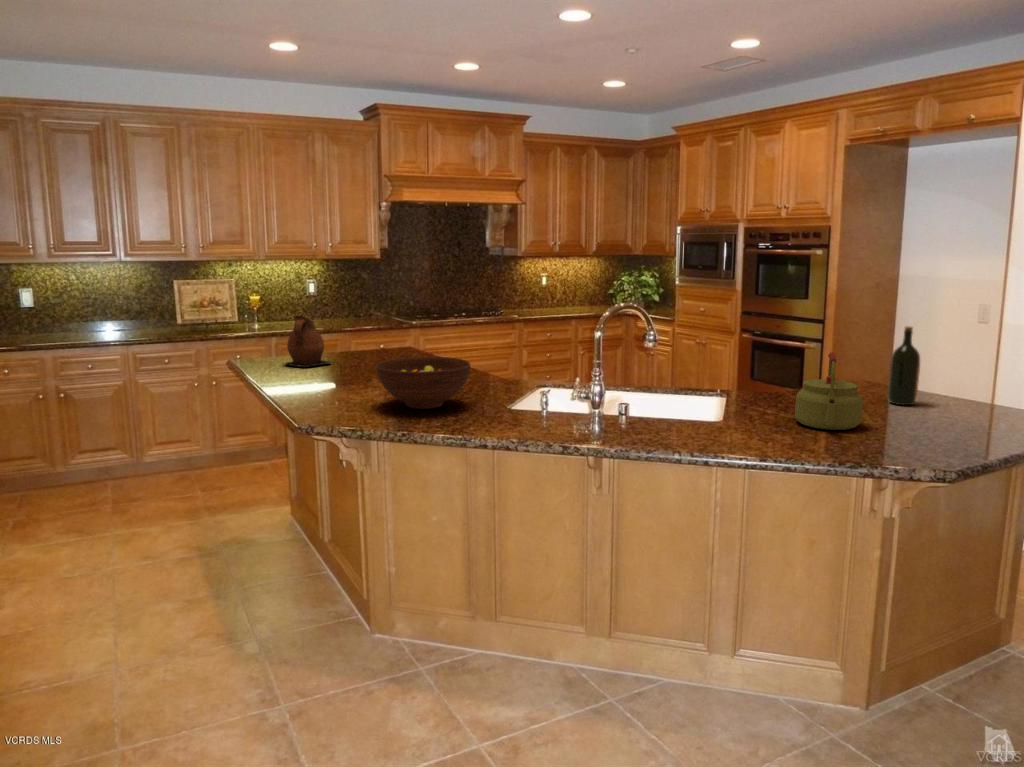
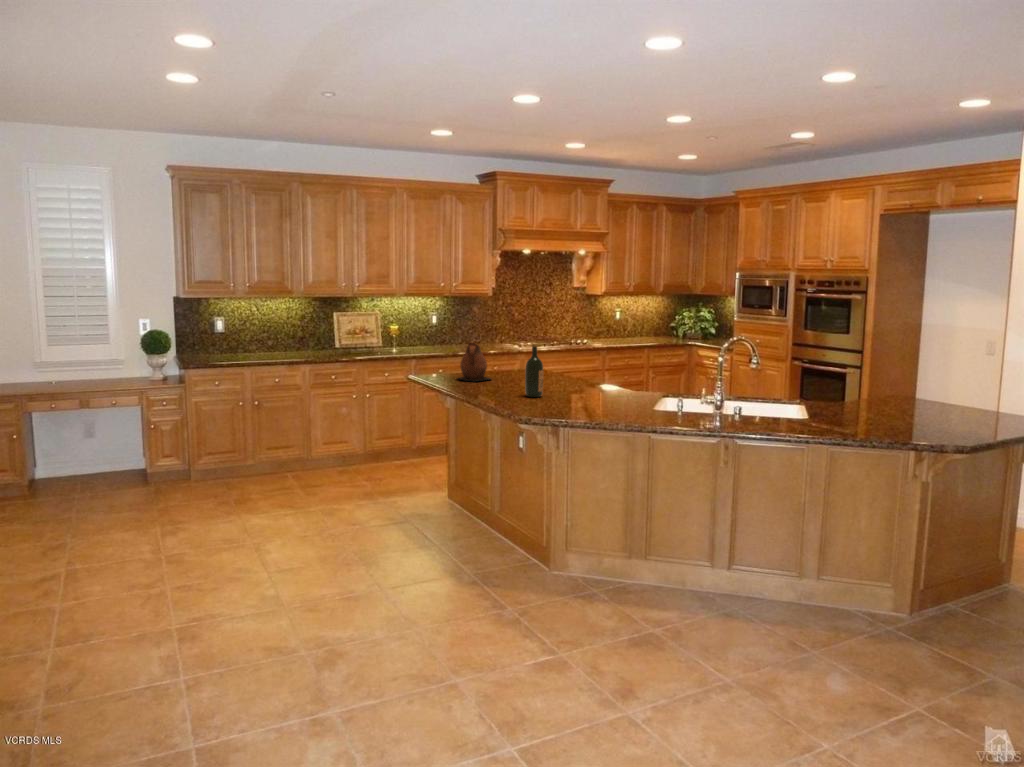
wine bottle: present [888,326,920,405] -> present [525,345,543,397]
kettle: present [795,352,863,430] -> none [857,374,905,426]
fruit bowl: present [376,357,470,409] -> none [559,374,625,410]

